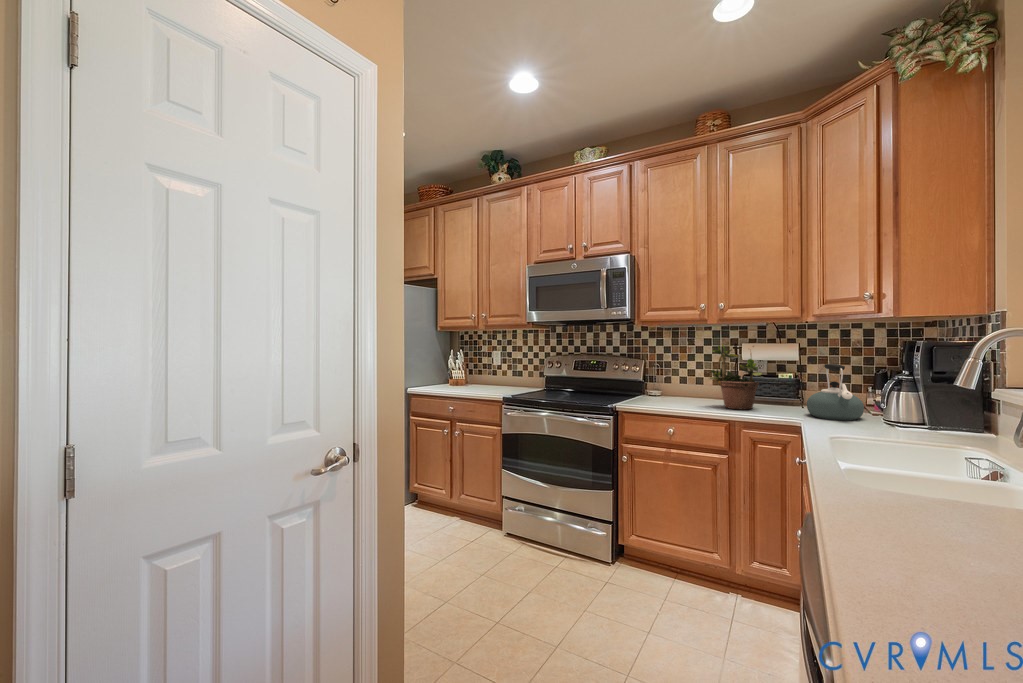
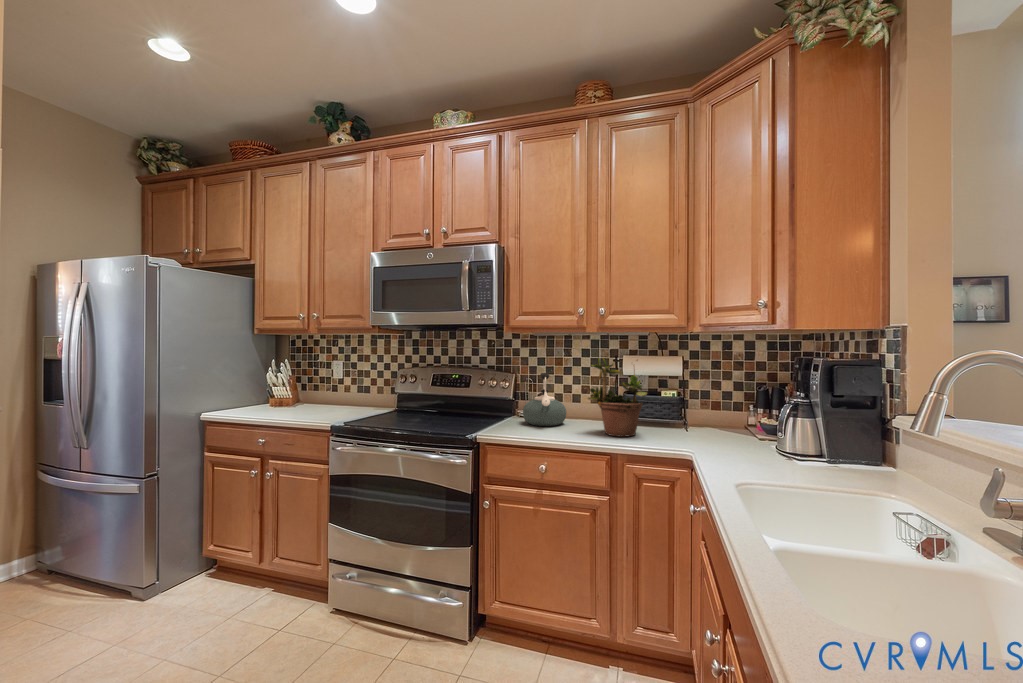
kettle: present [807,364,864,420] -> present [523,373,566,426]

